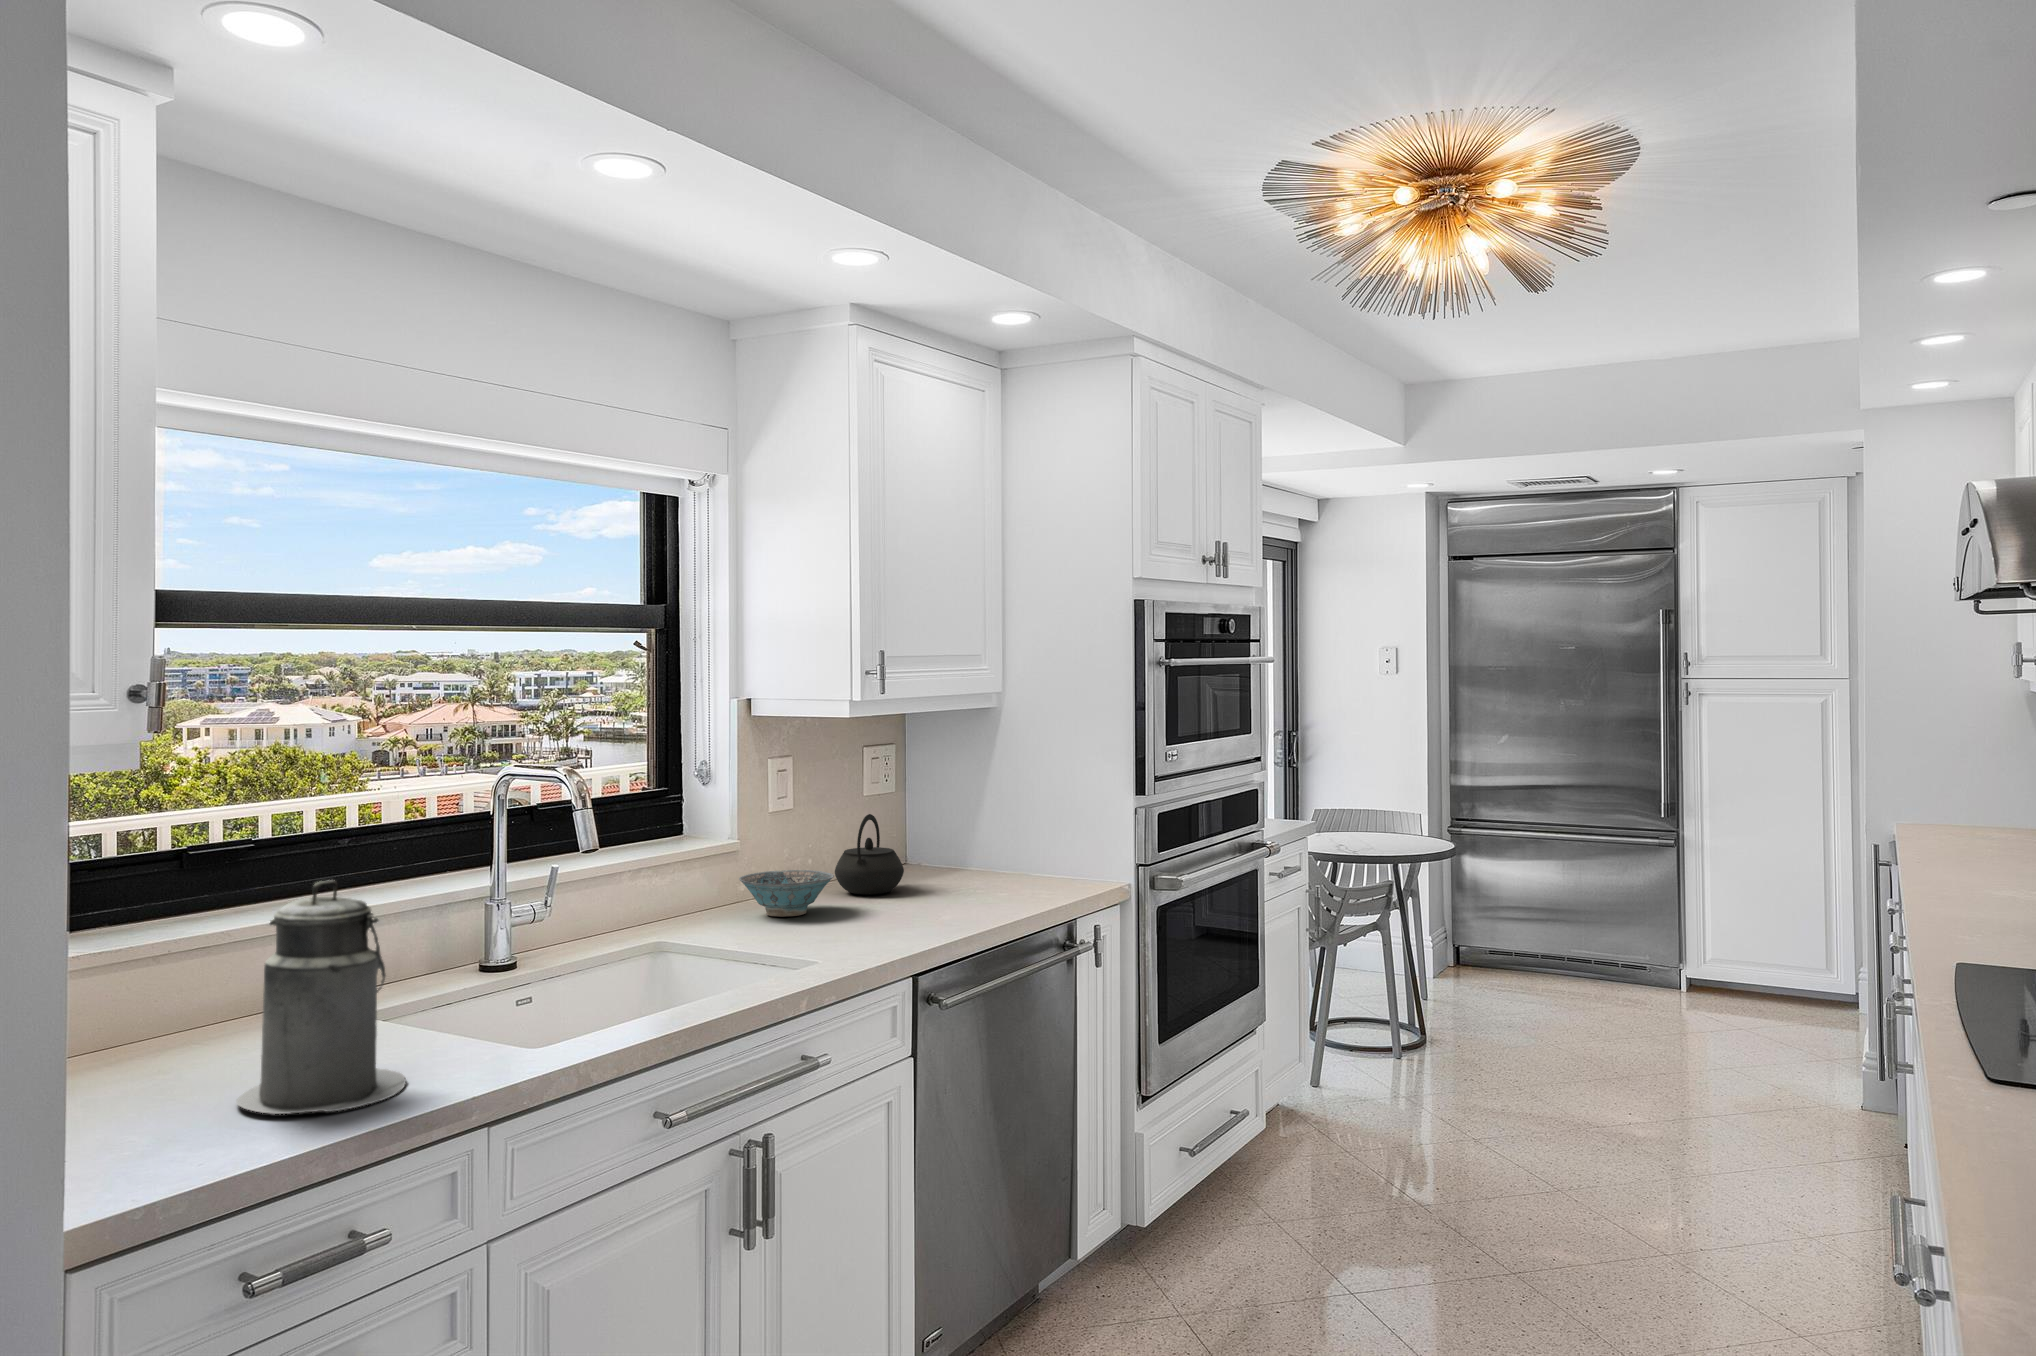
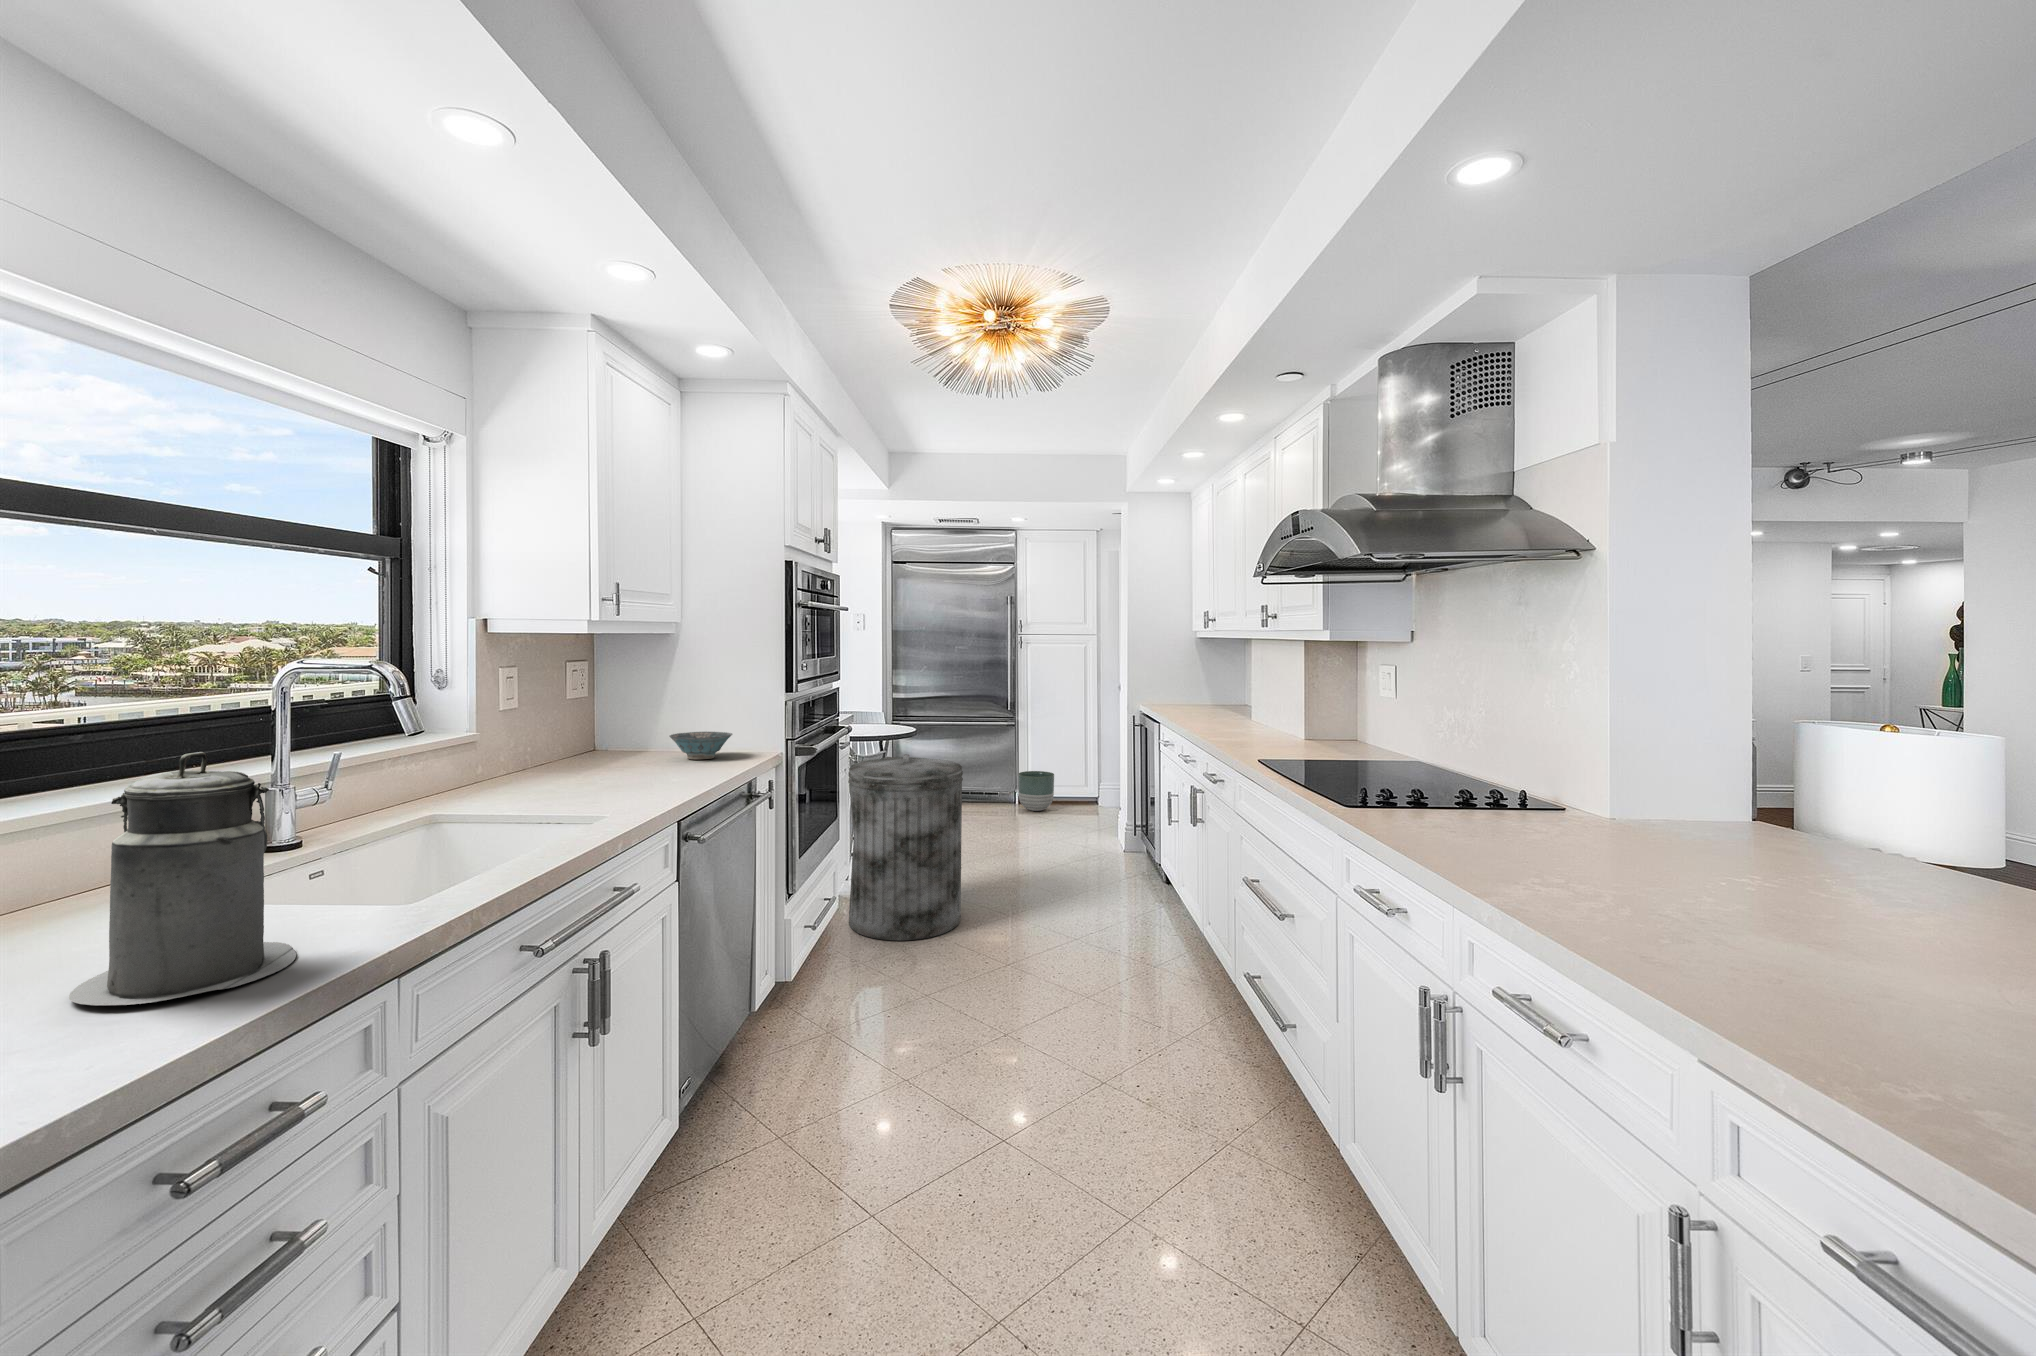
kettle: present [835,814,904,895] -> none [560,710,619,770]
ceramic bowl: present [739,870,834,917] -> present [669,732,732,759]
trash can: none [1275,894,1468,1207] -> present [848,754,963,941]
planter: none [1682,932,1758,1009] -> present [1018,771,1054,811]

